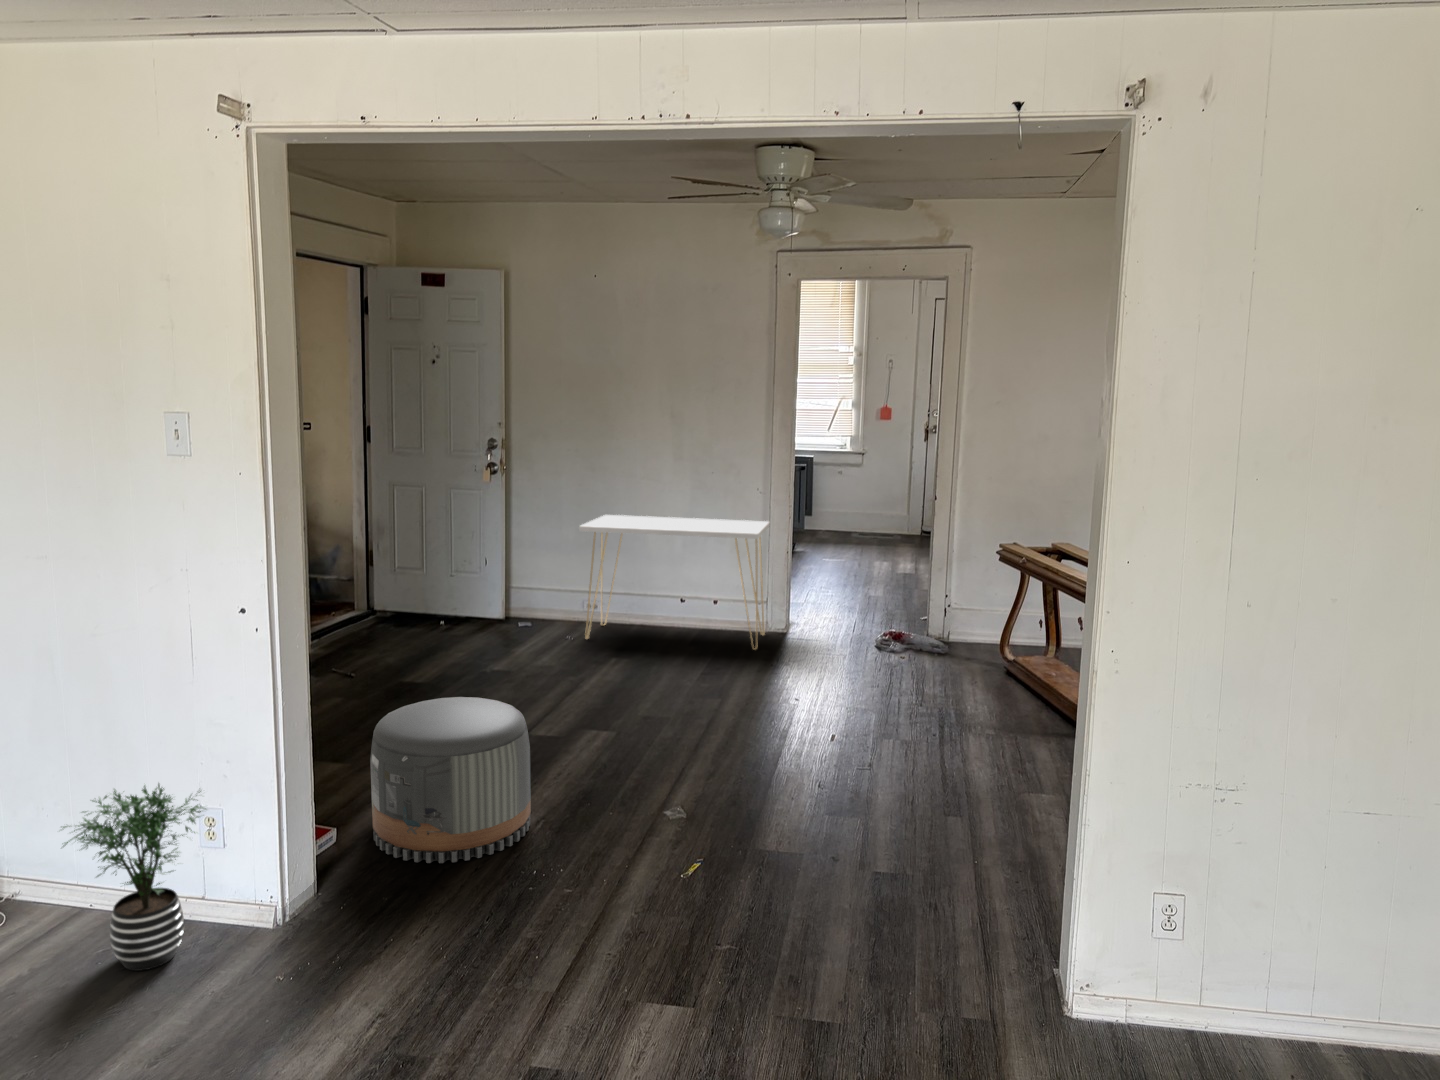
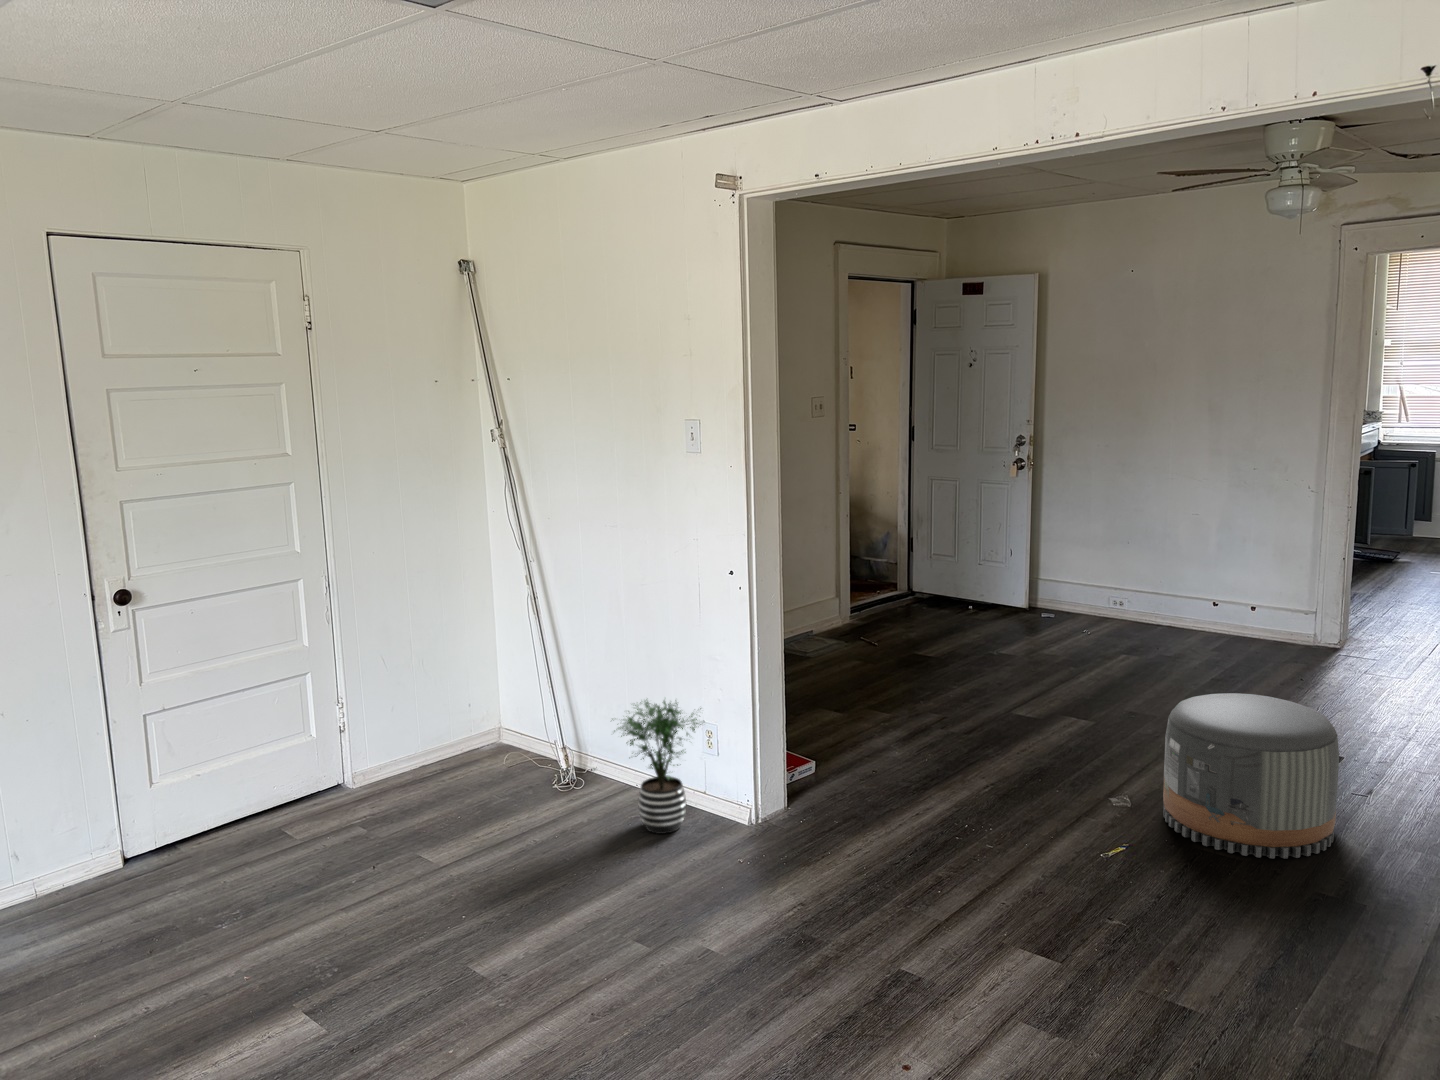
console table: present [579,515,770,650] -> none [1099,509,1330,664]
pouf: present [370,697,531,863] -> present [1163,693,1339,858]

